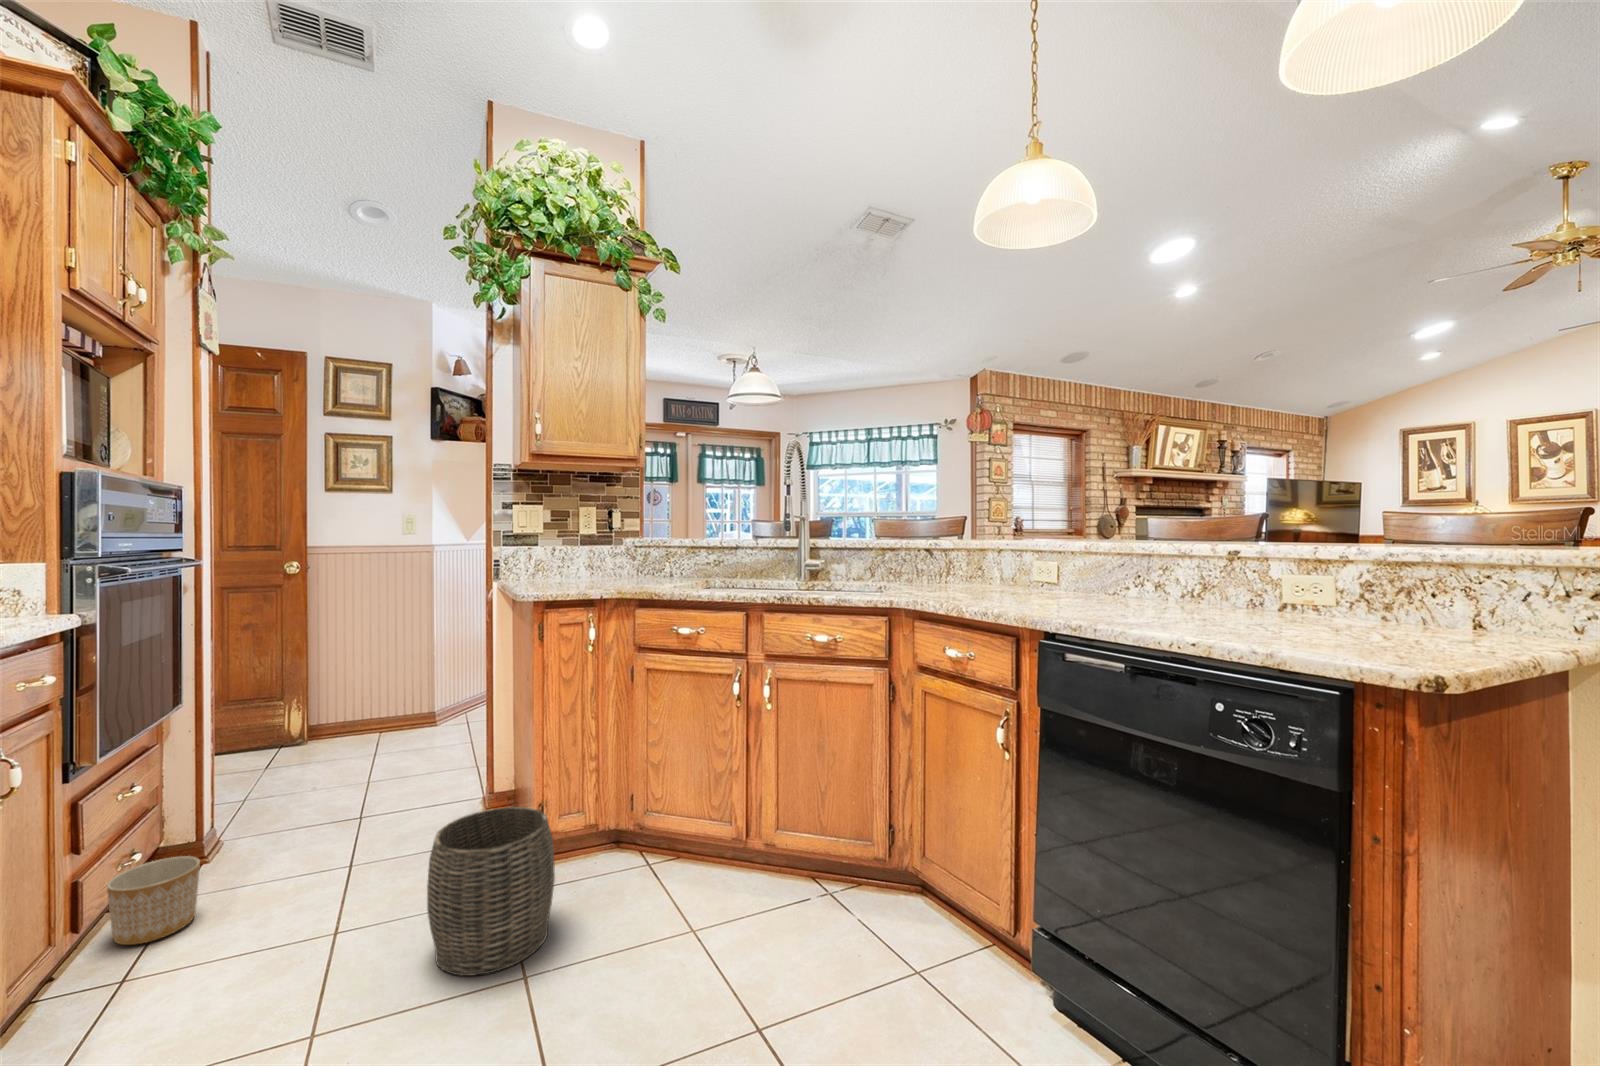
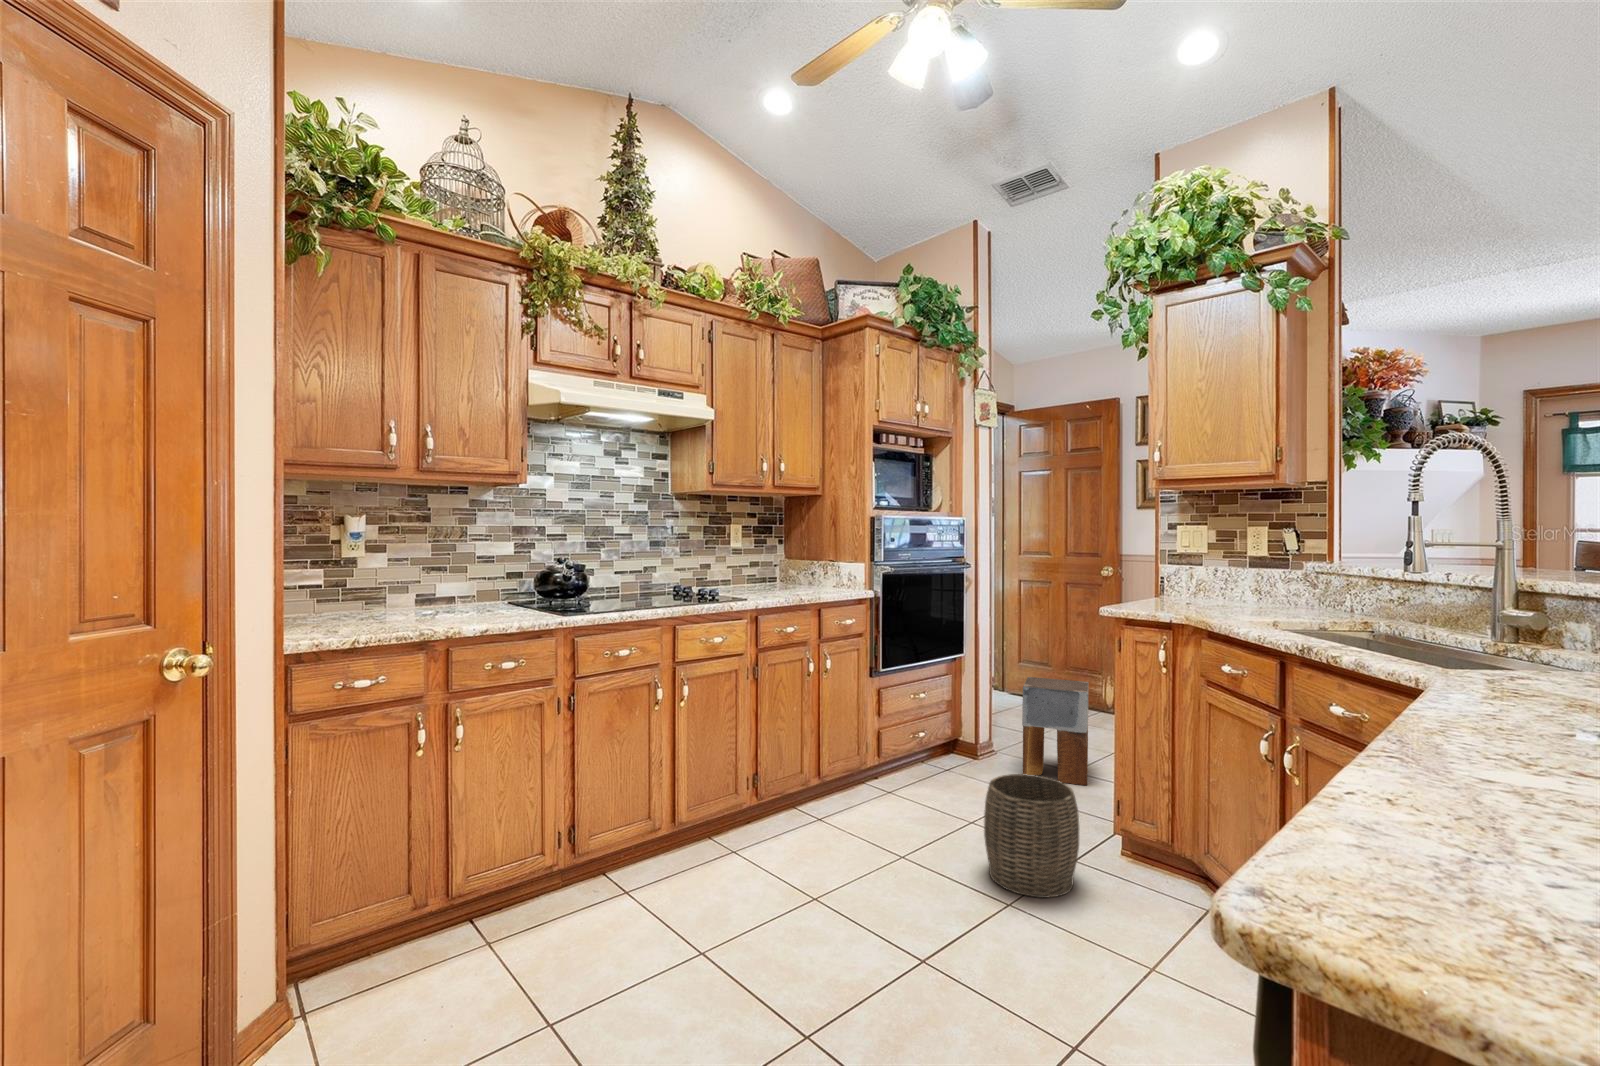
stool: none [278,698,395,851] -> present [1022,677,1088,785]
planter: present [107,856,200,945] -> none [911,741,950,785]

